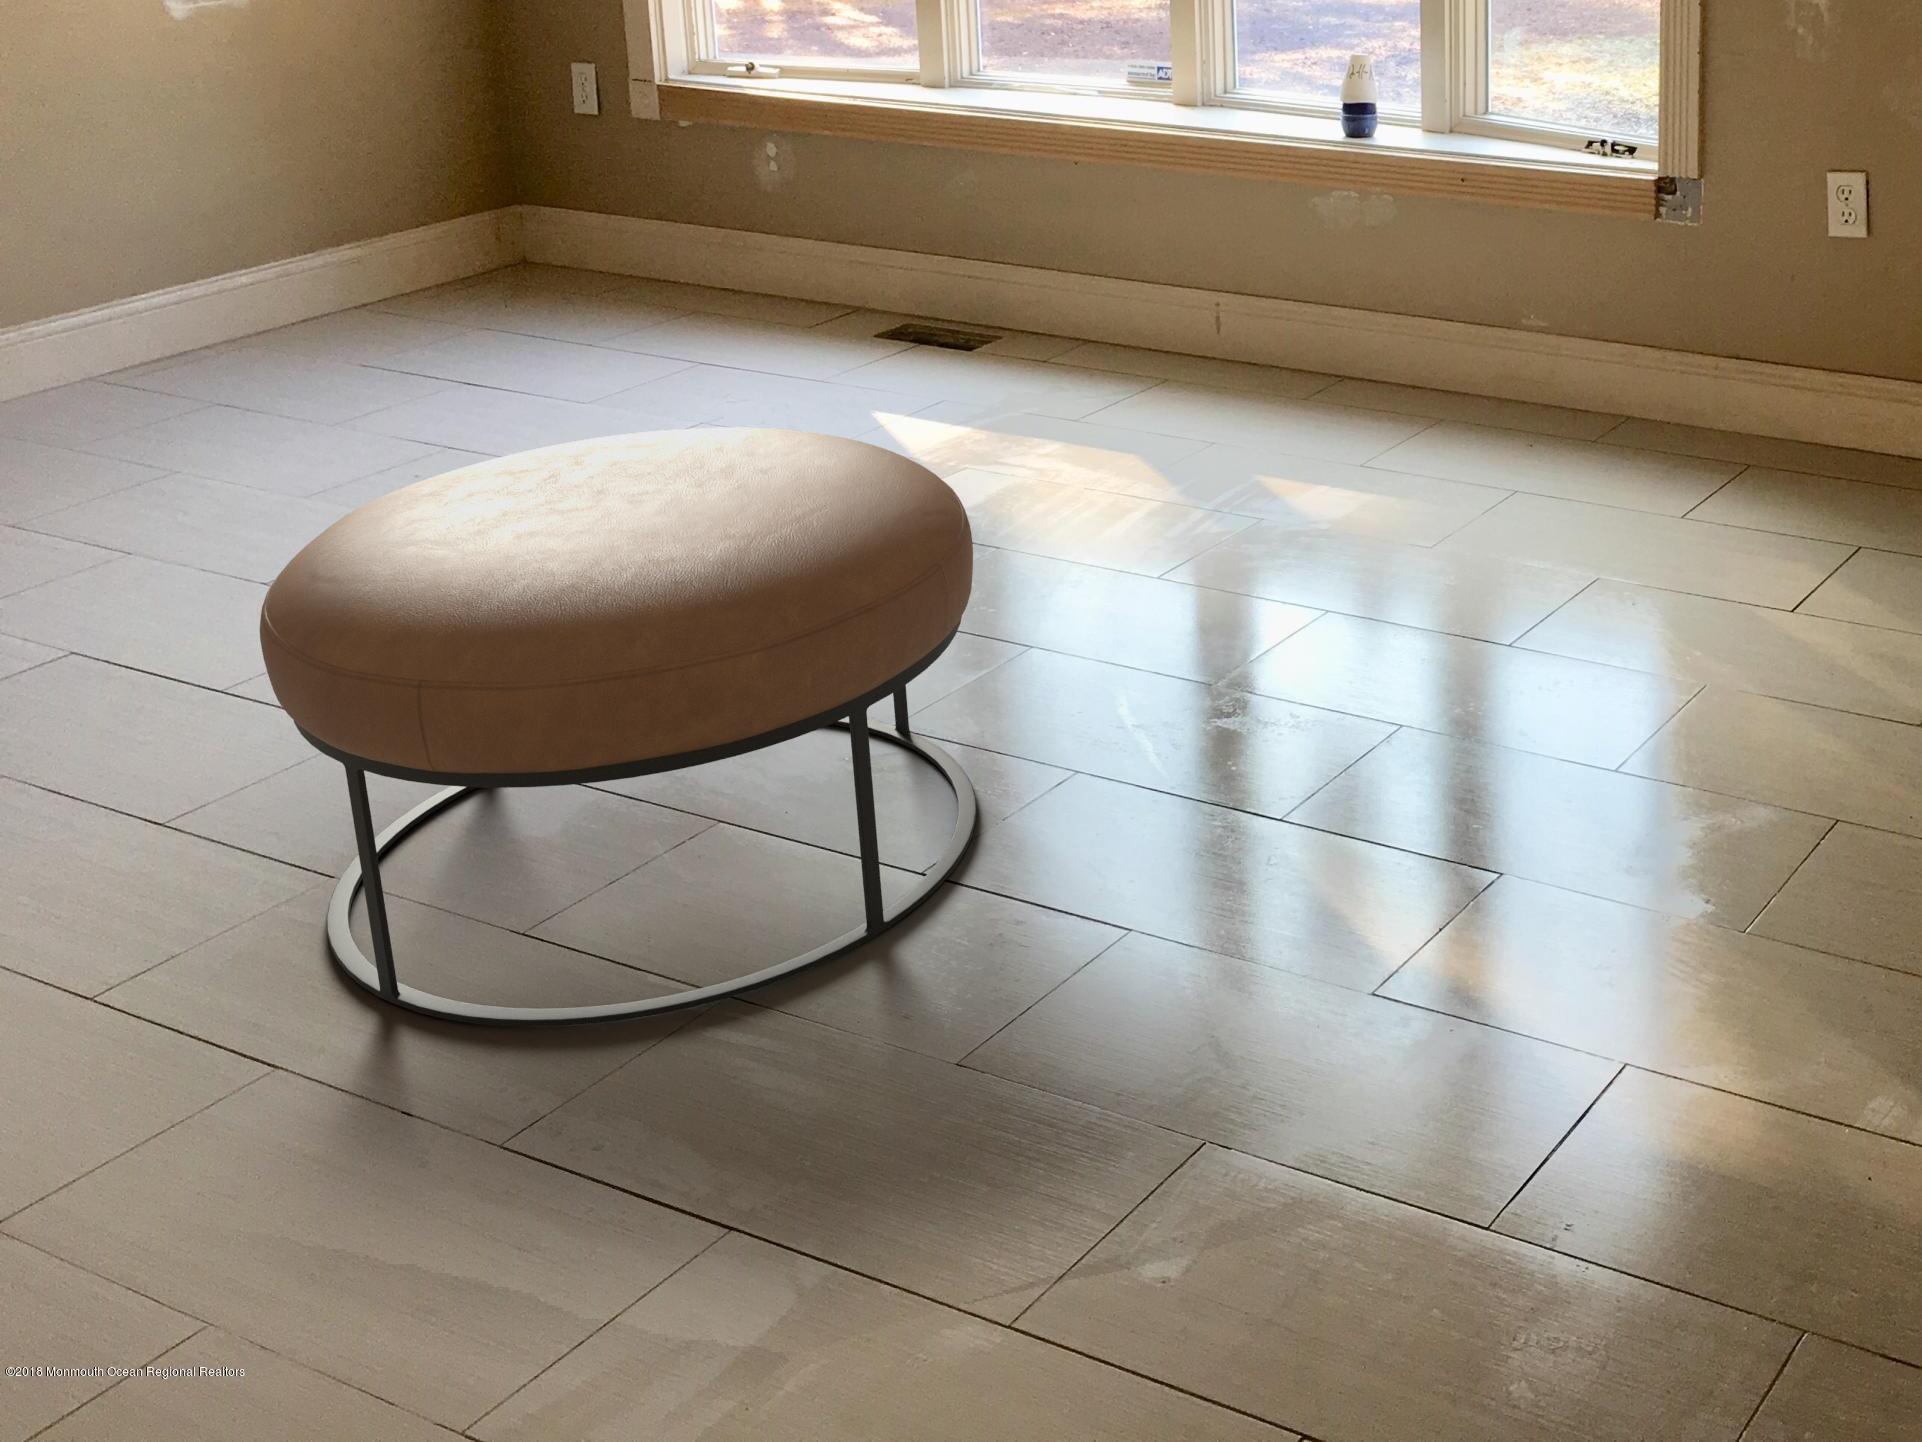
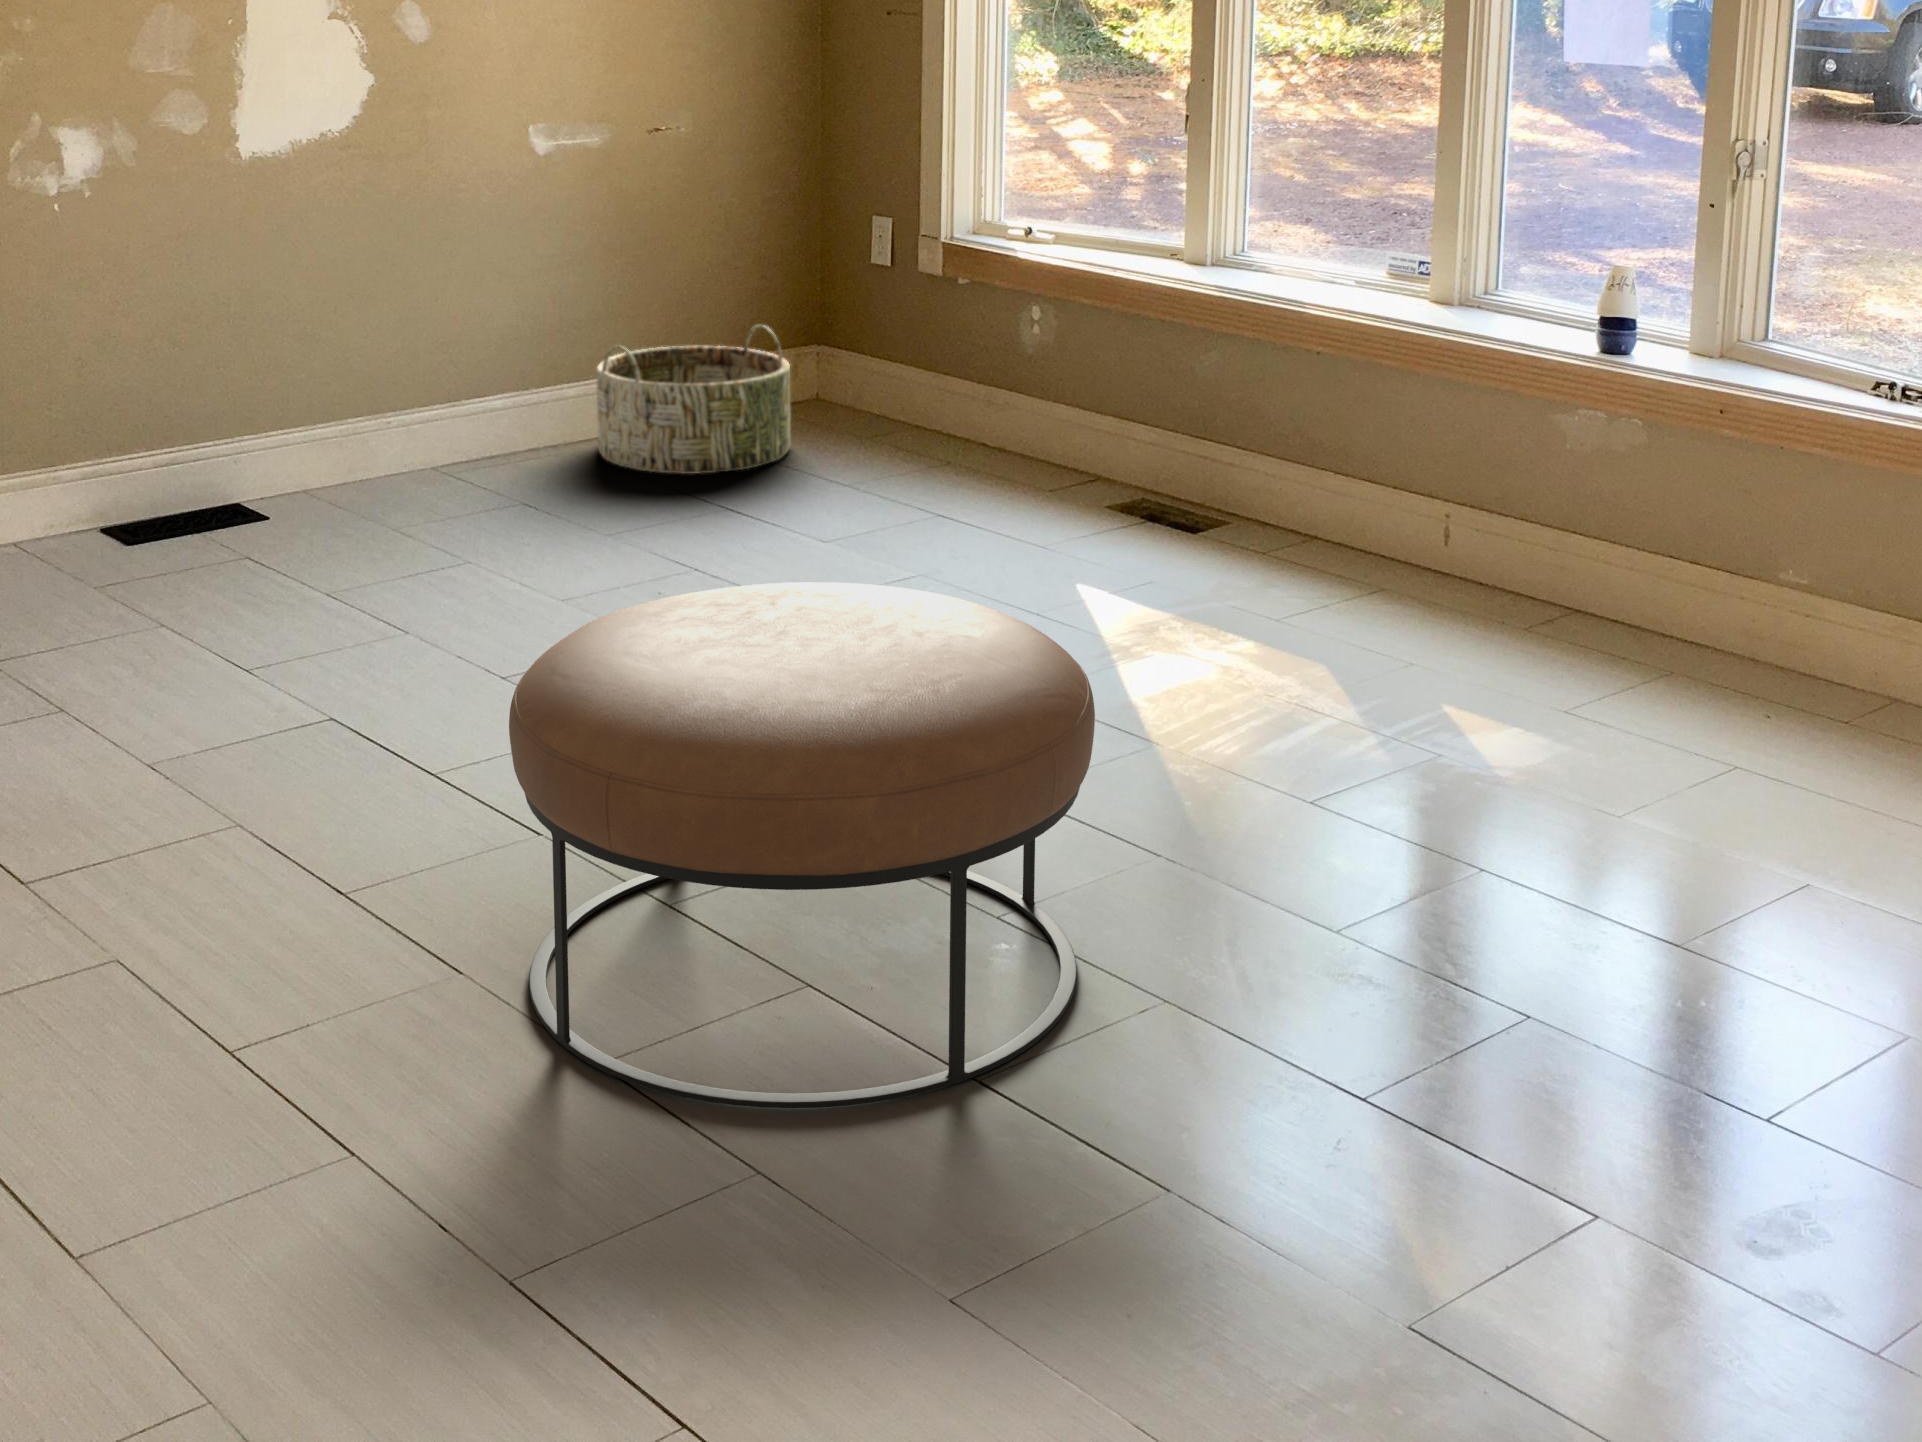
basket: none [264,188,512,356] -> present [597,325,790,474]

